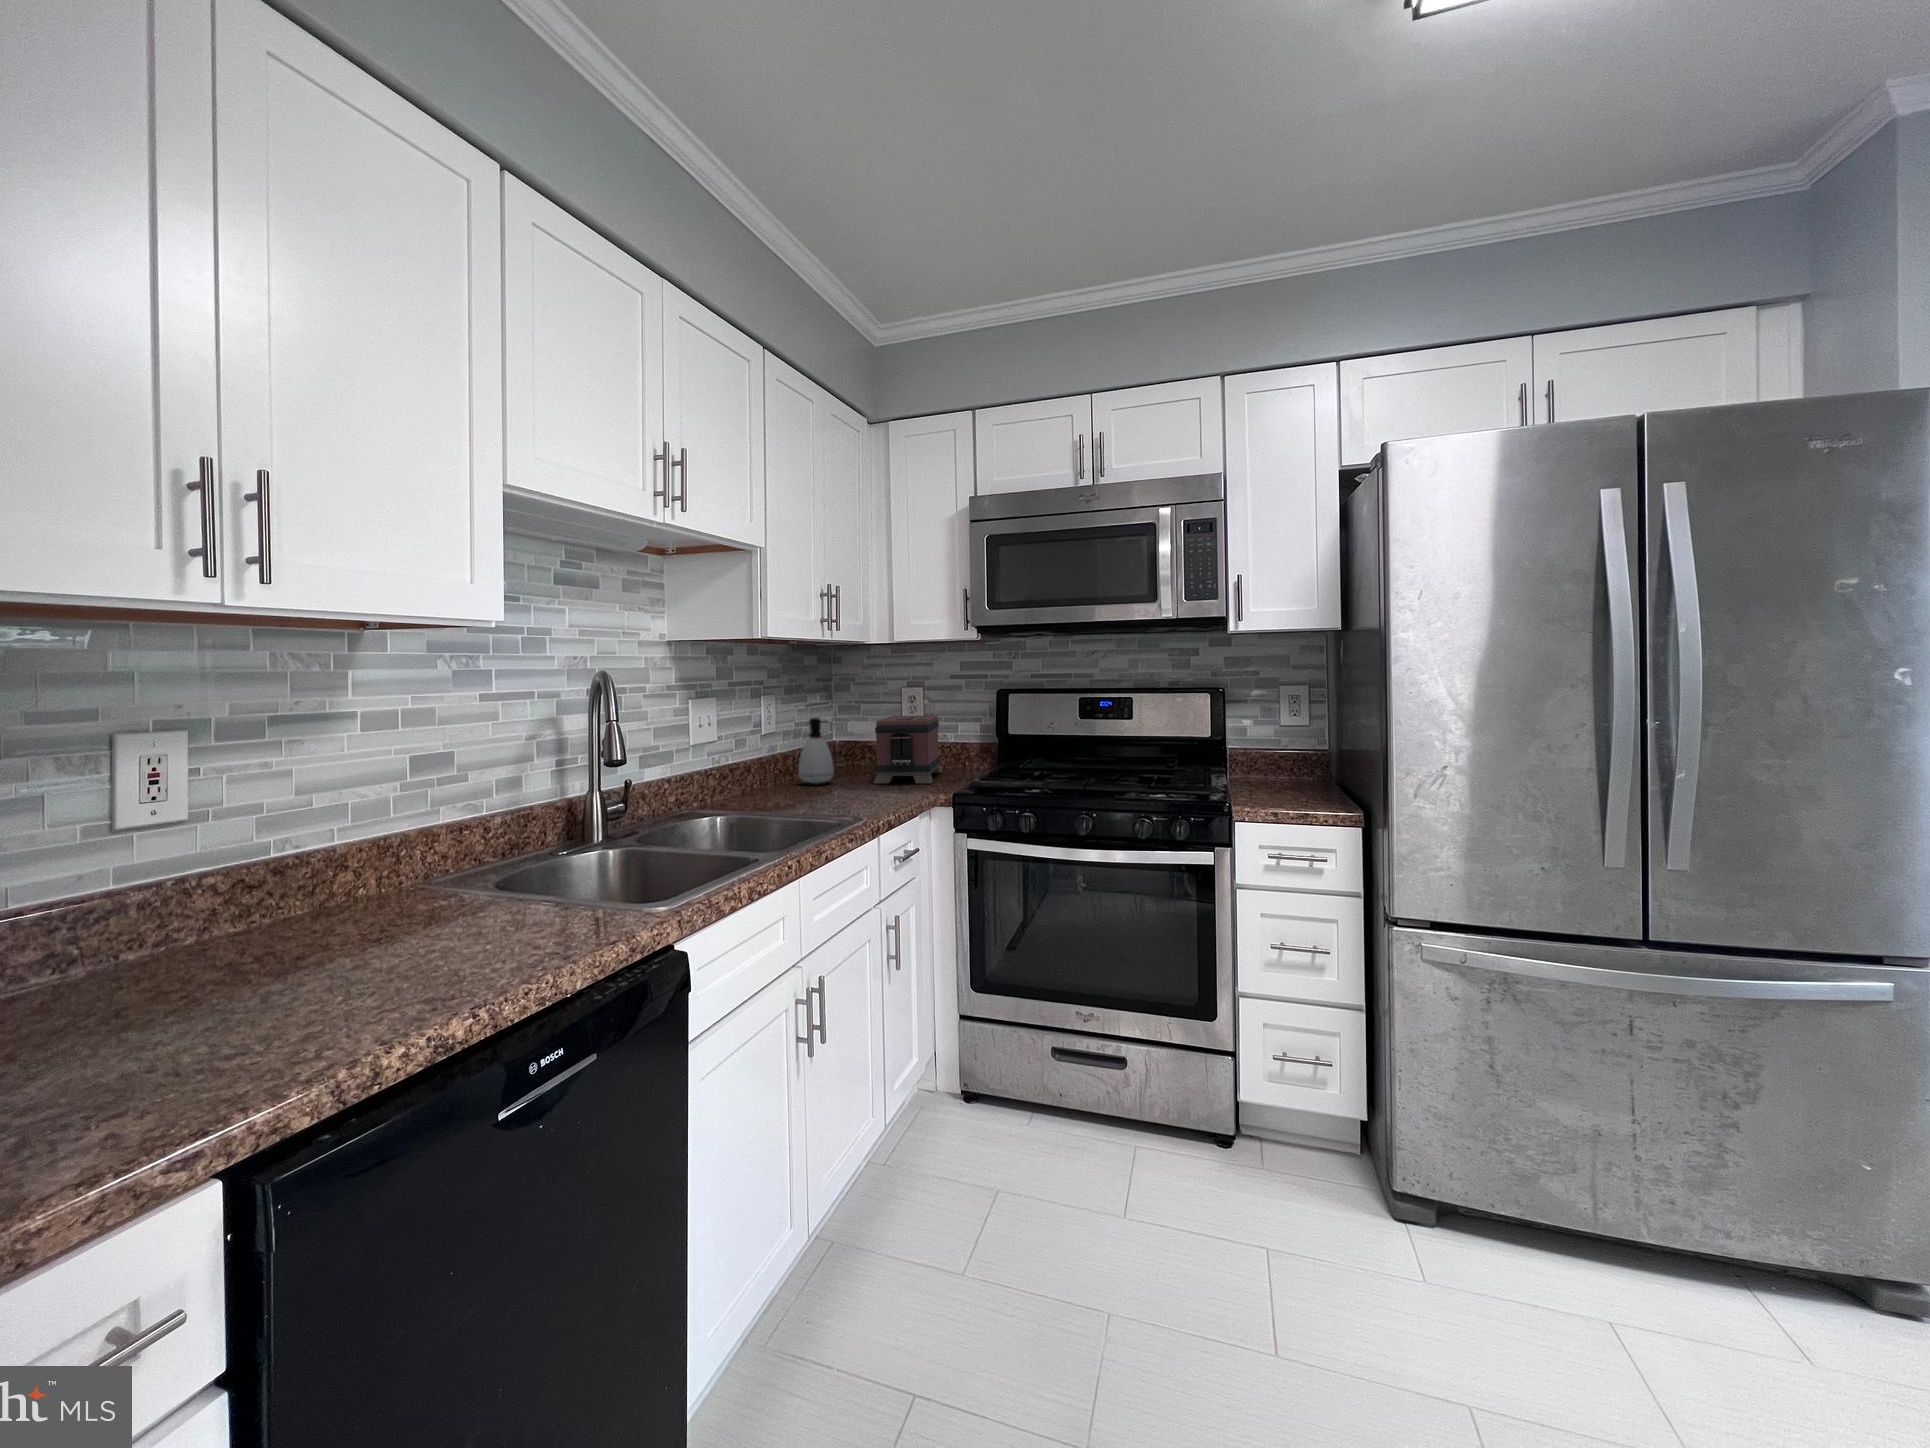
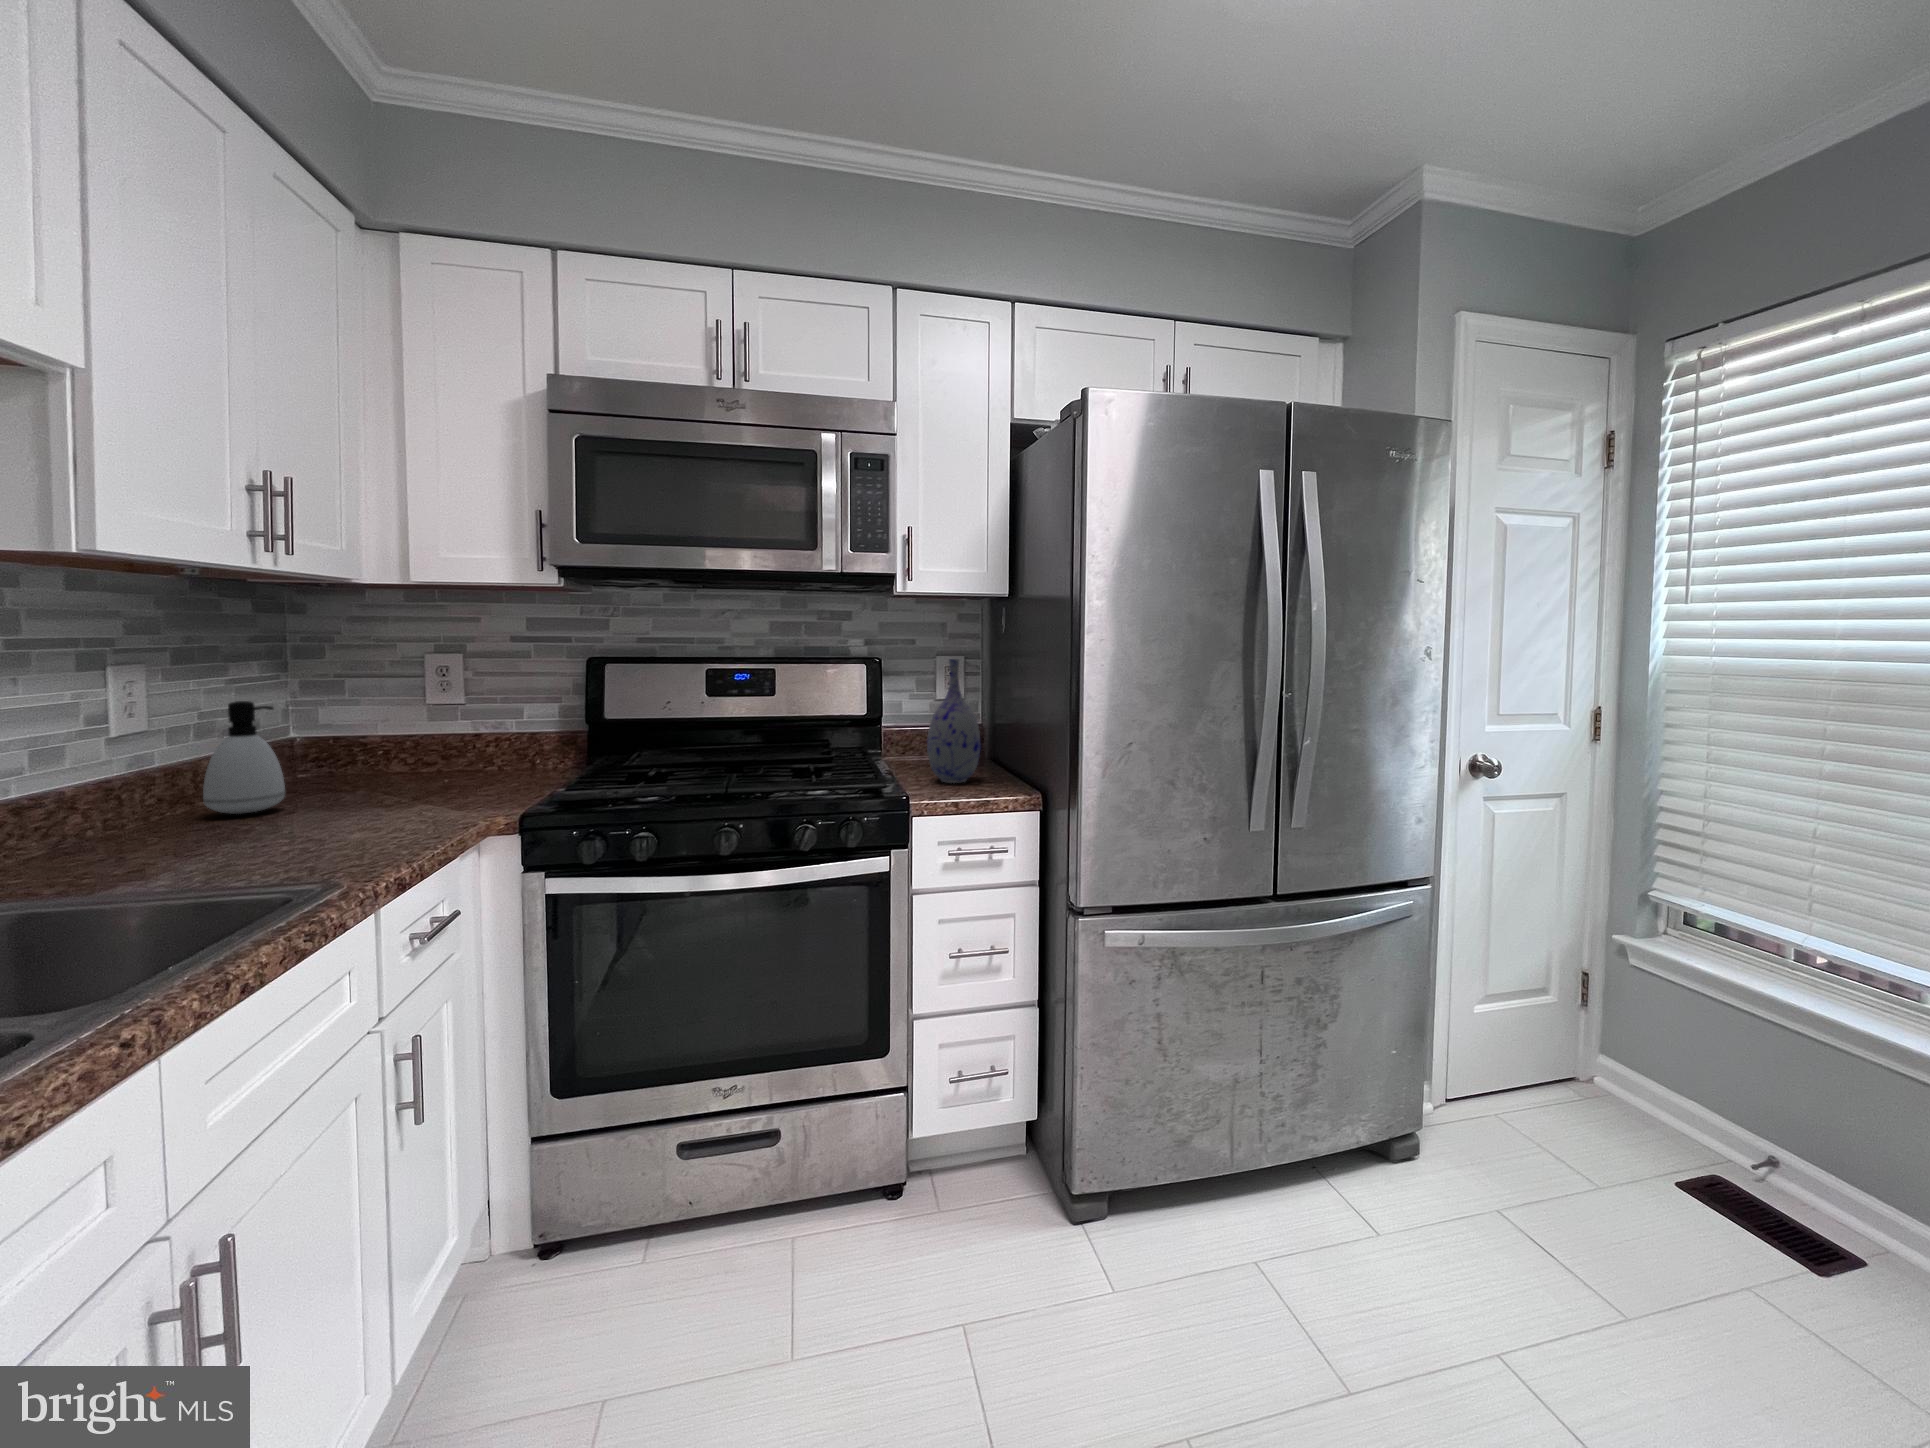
vase: none [1255,688,1306,797] -> present [927,659,981,783]
toaster: present [874,715,942,783] -> none [370,693,497,804]

